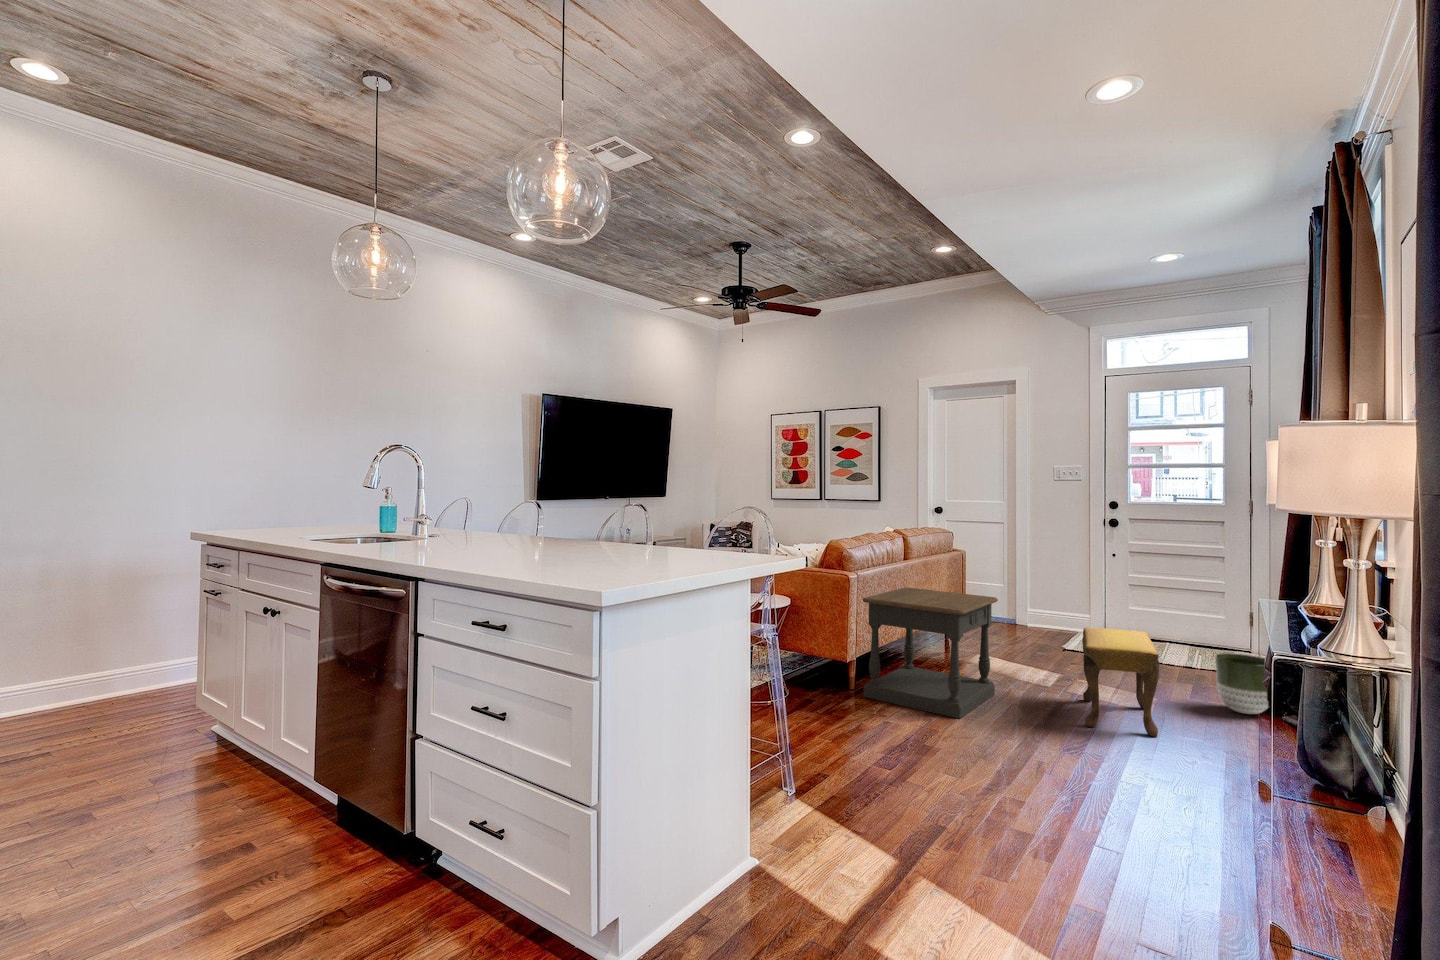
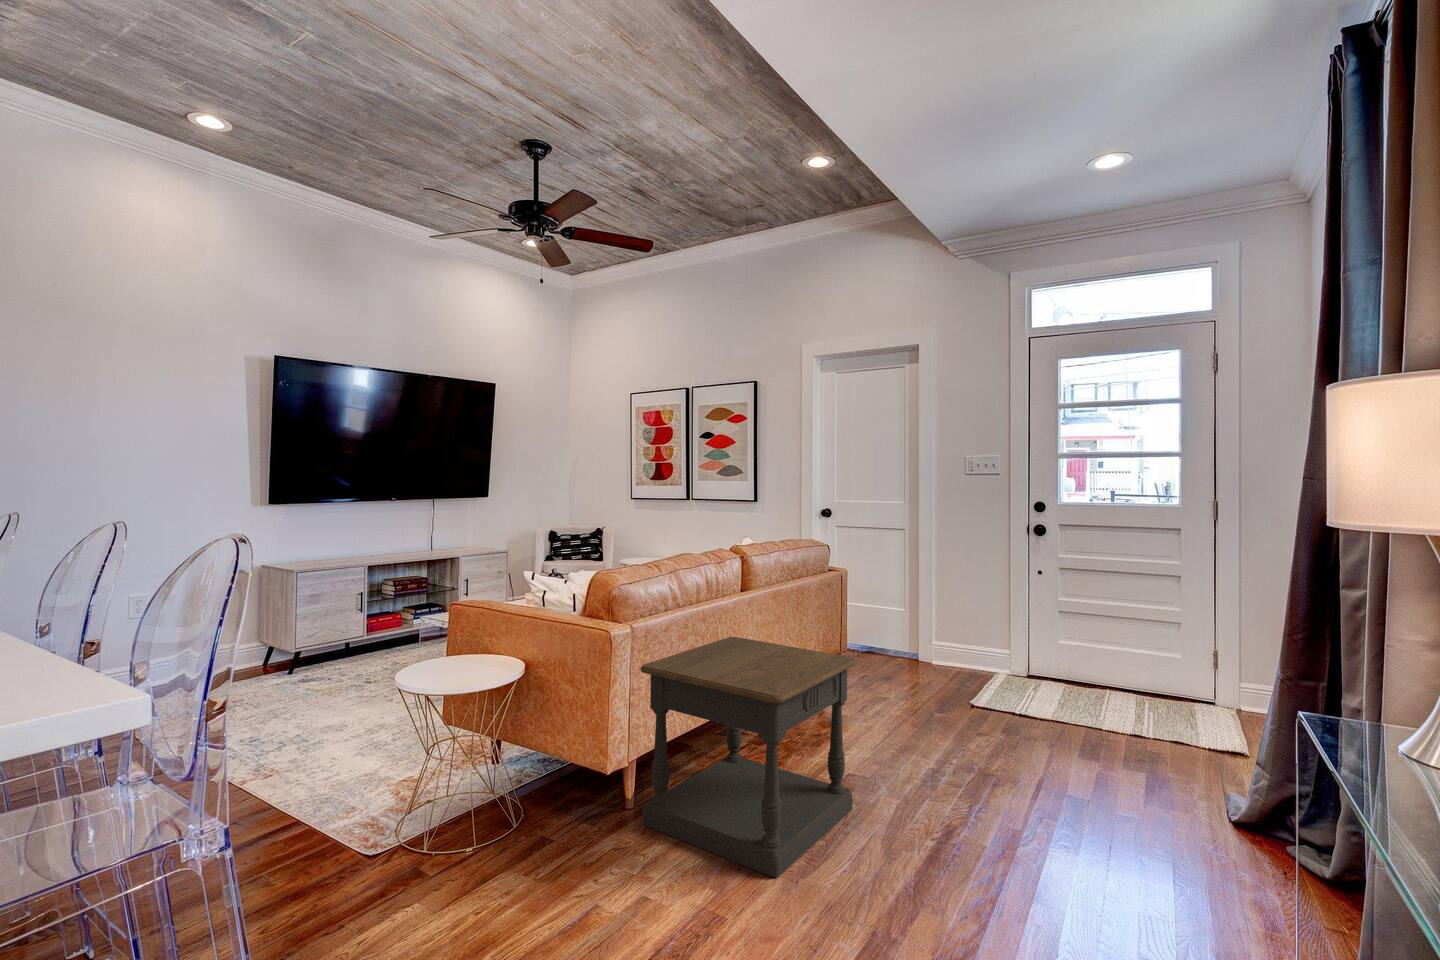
footstool: present [1082,627,1159,737] -> none [980,705,1101,917]
planter: present [1216,653,1268,714] -> none [1184,742,1278,846]

